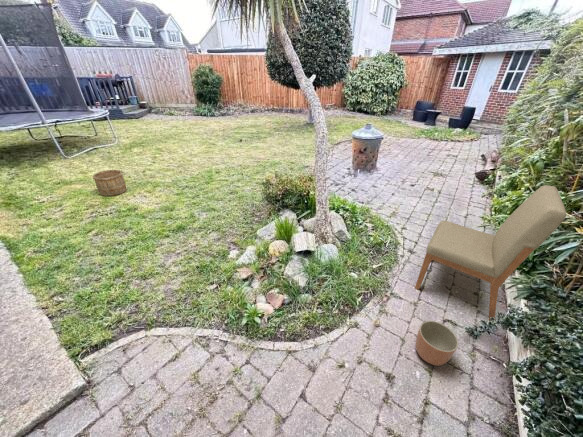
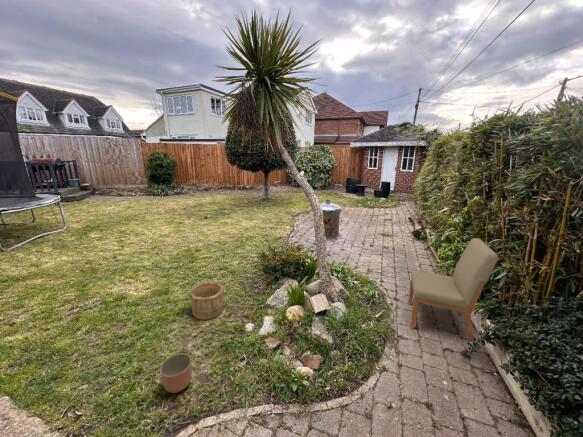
wooden bucket: present [93,170,127,196] -> present [190,281,224,320]
planter: present [415,321,458,365] -> present [160,353,192,393]

